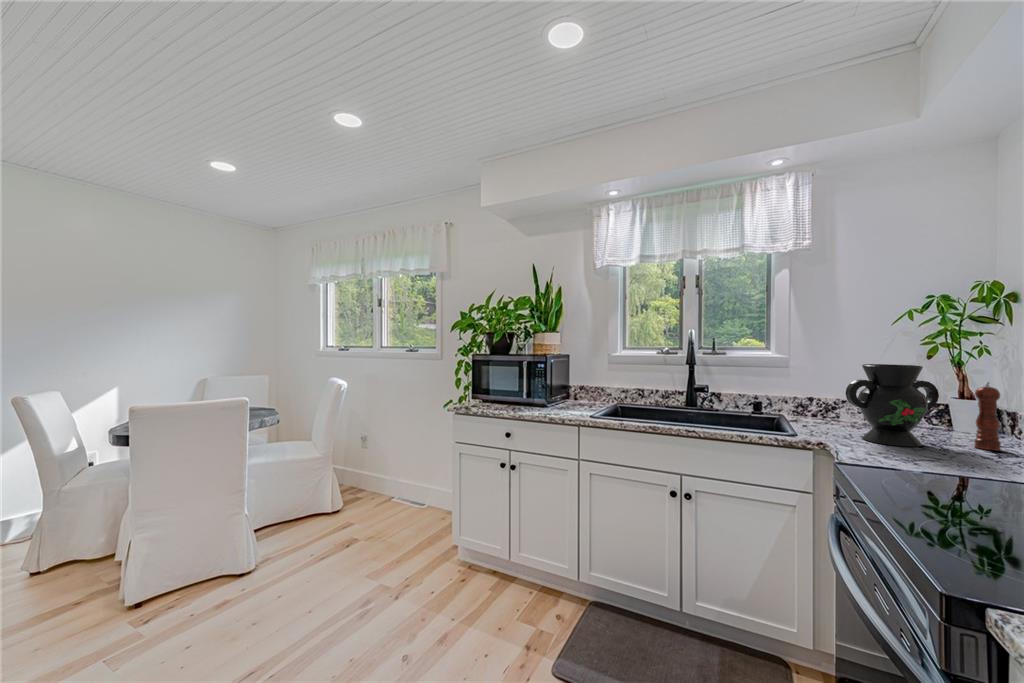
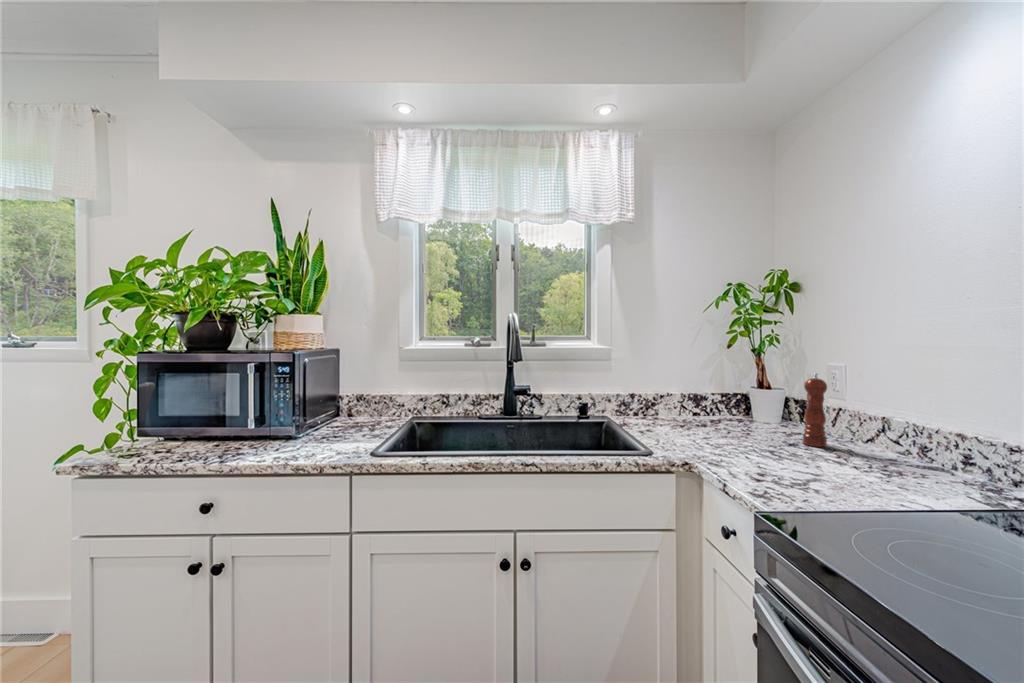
decorative vase: present [846,364,939,447] -> none [701,356,777,454]

